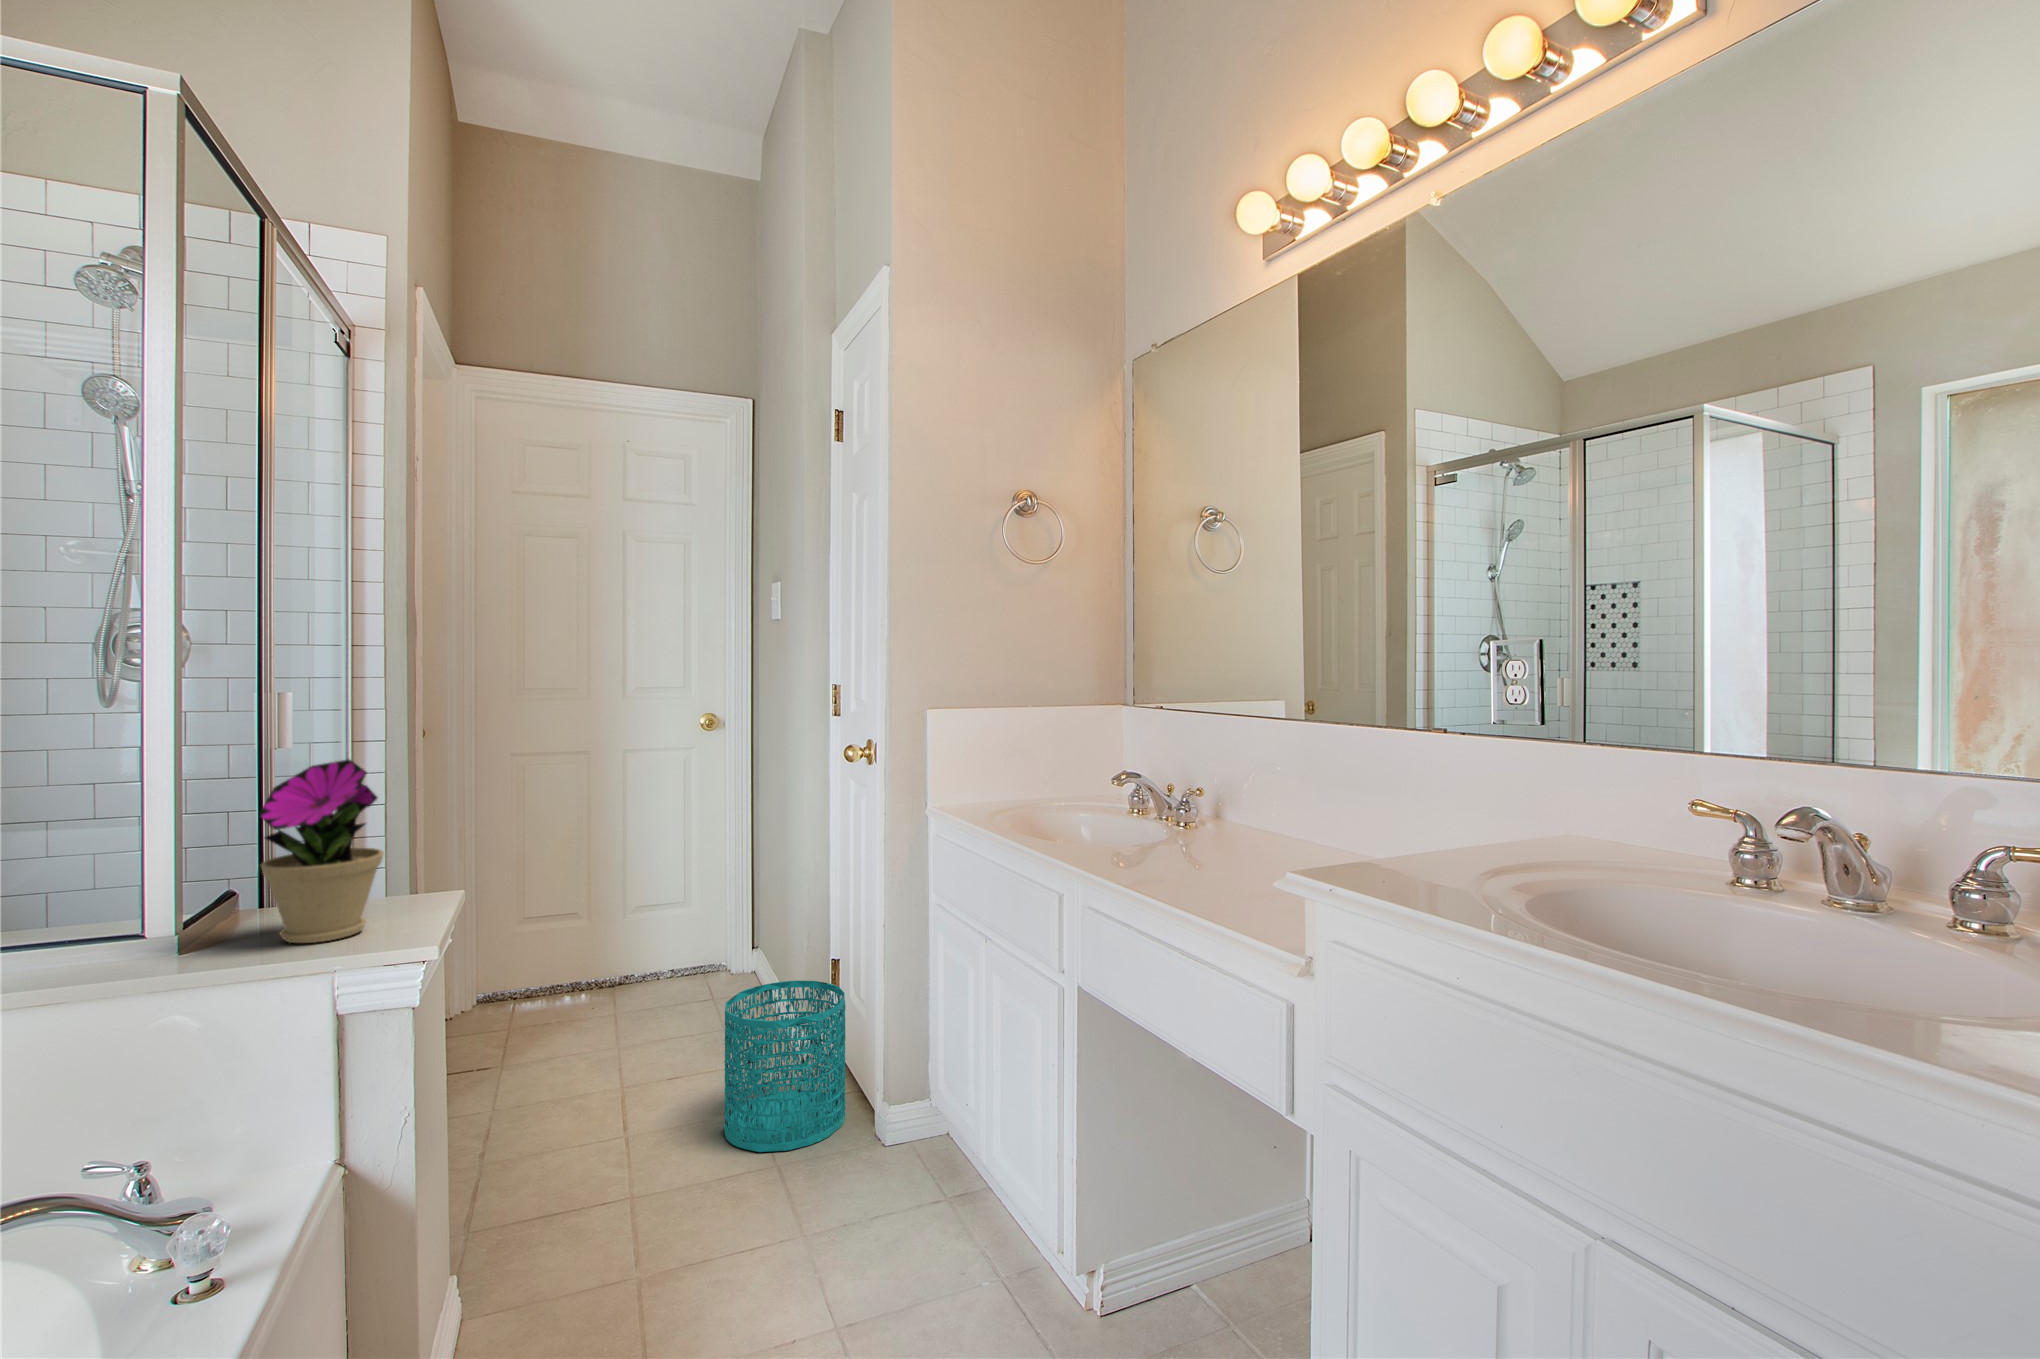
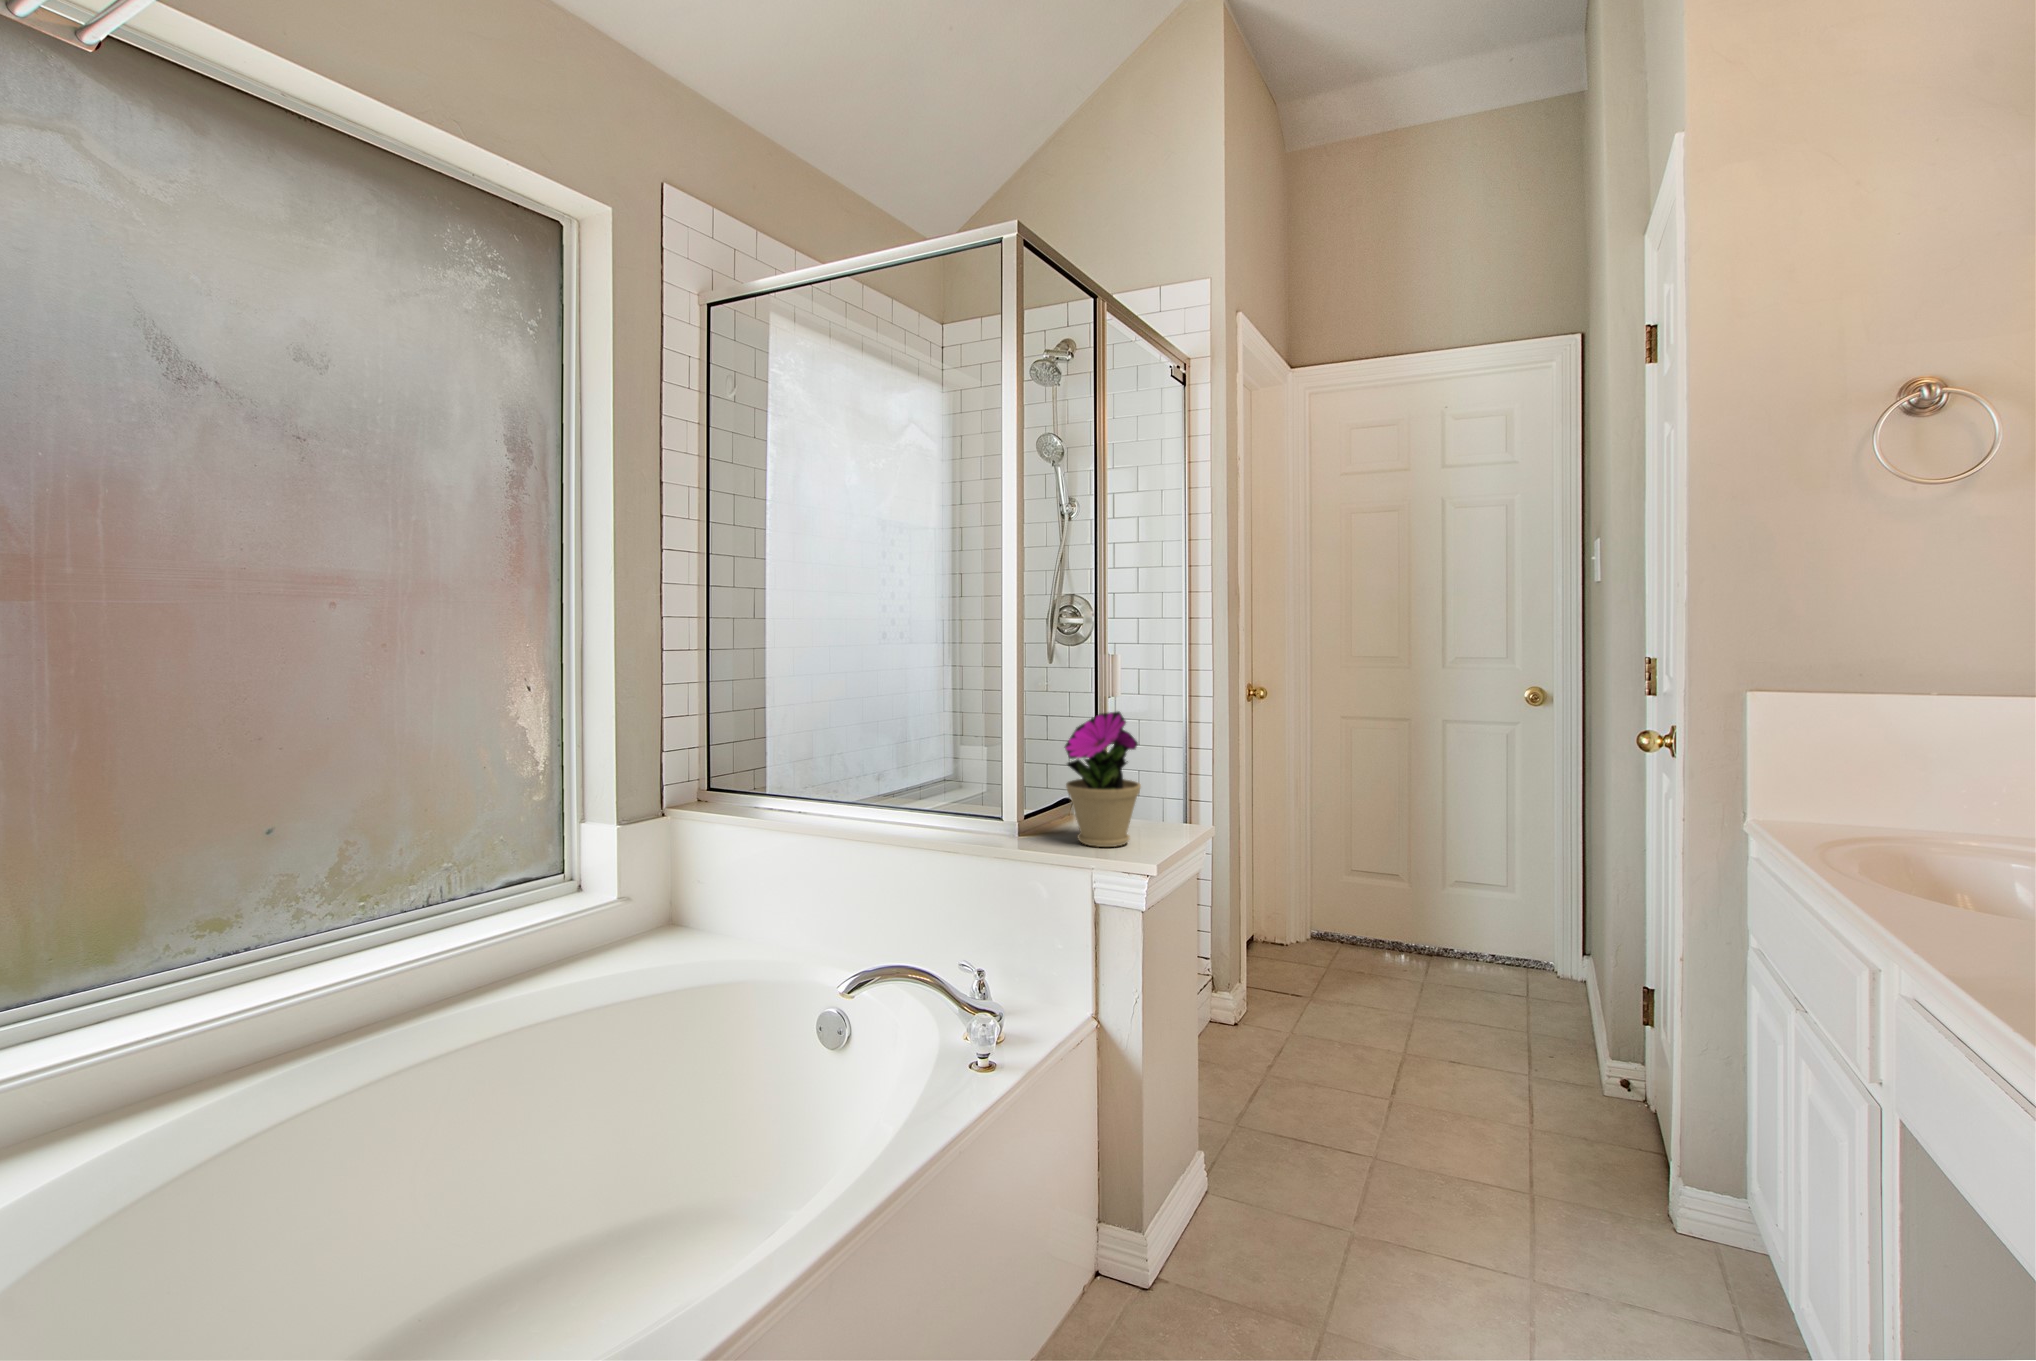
wastebasket: present [724,980,846,1152] -> none [1489,991,1640,1186]

